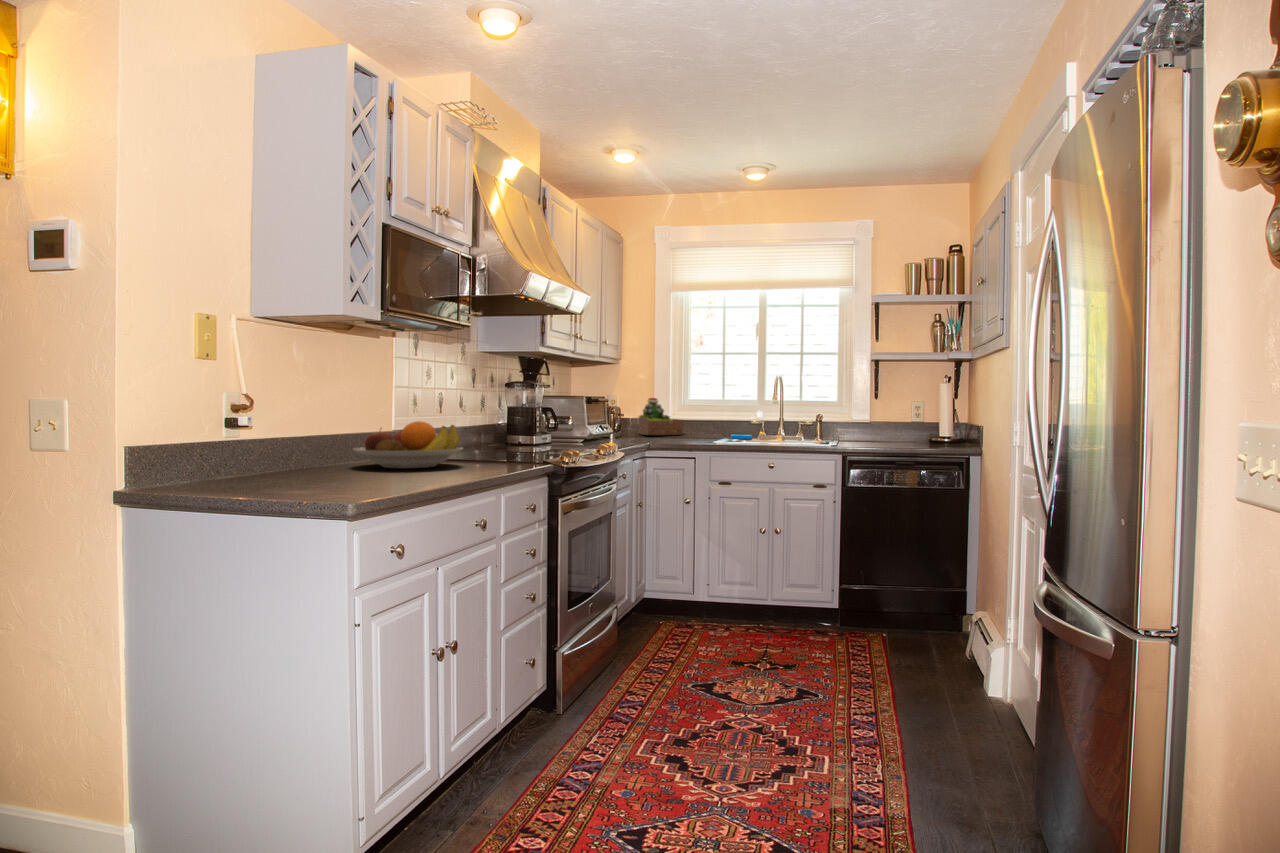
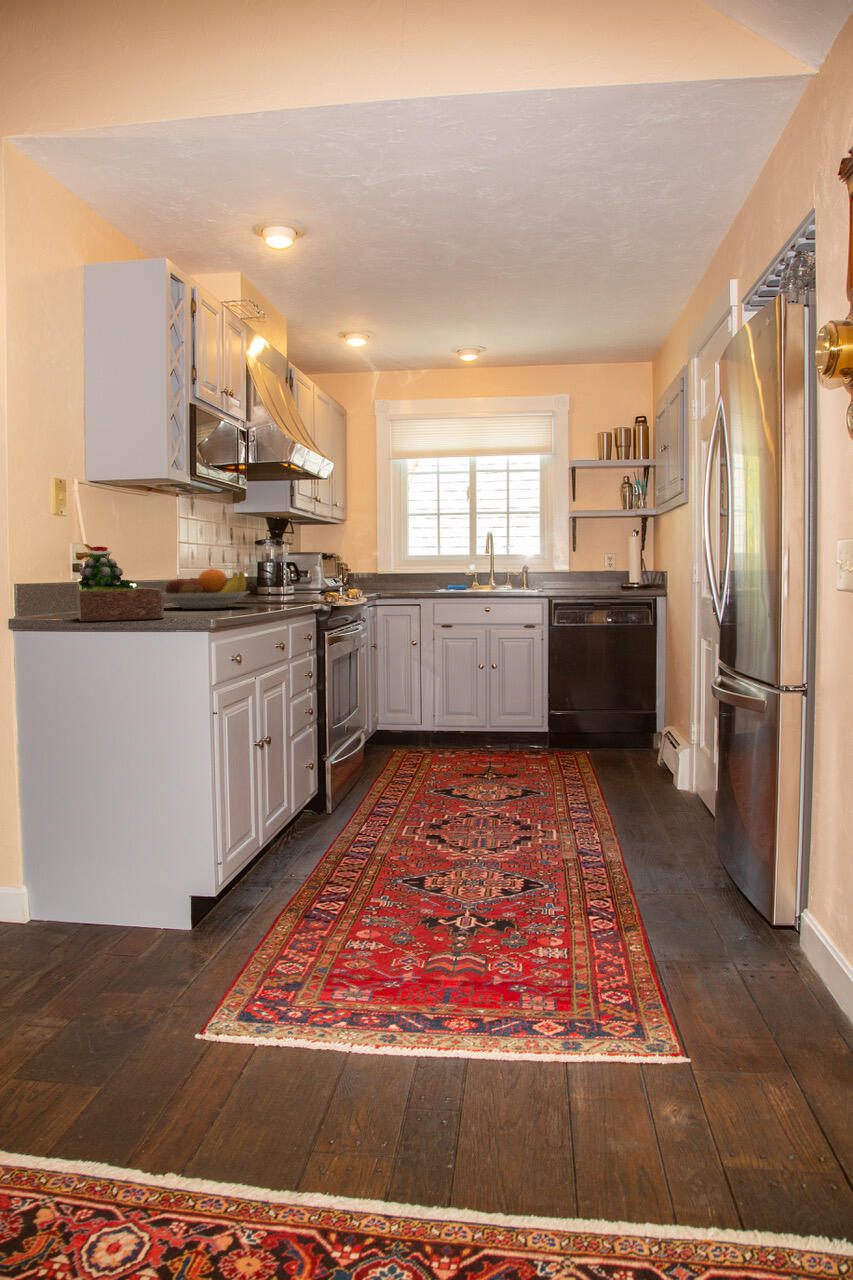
succulent plant: present [639,398,683,435] -> present [76,547,164,621]

